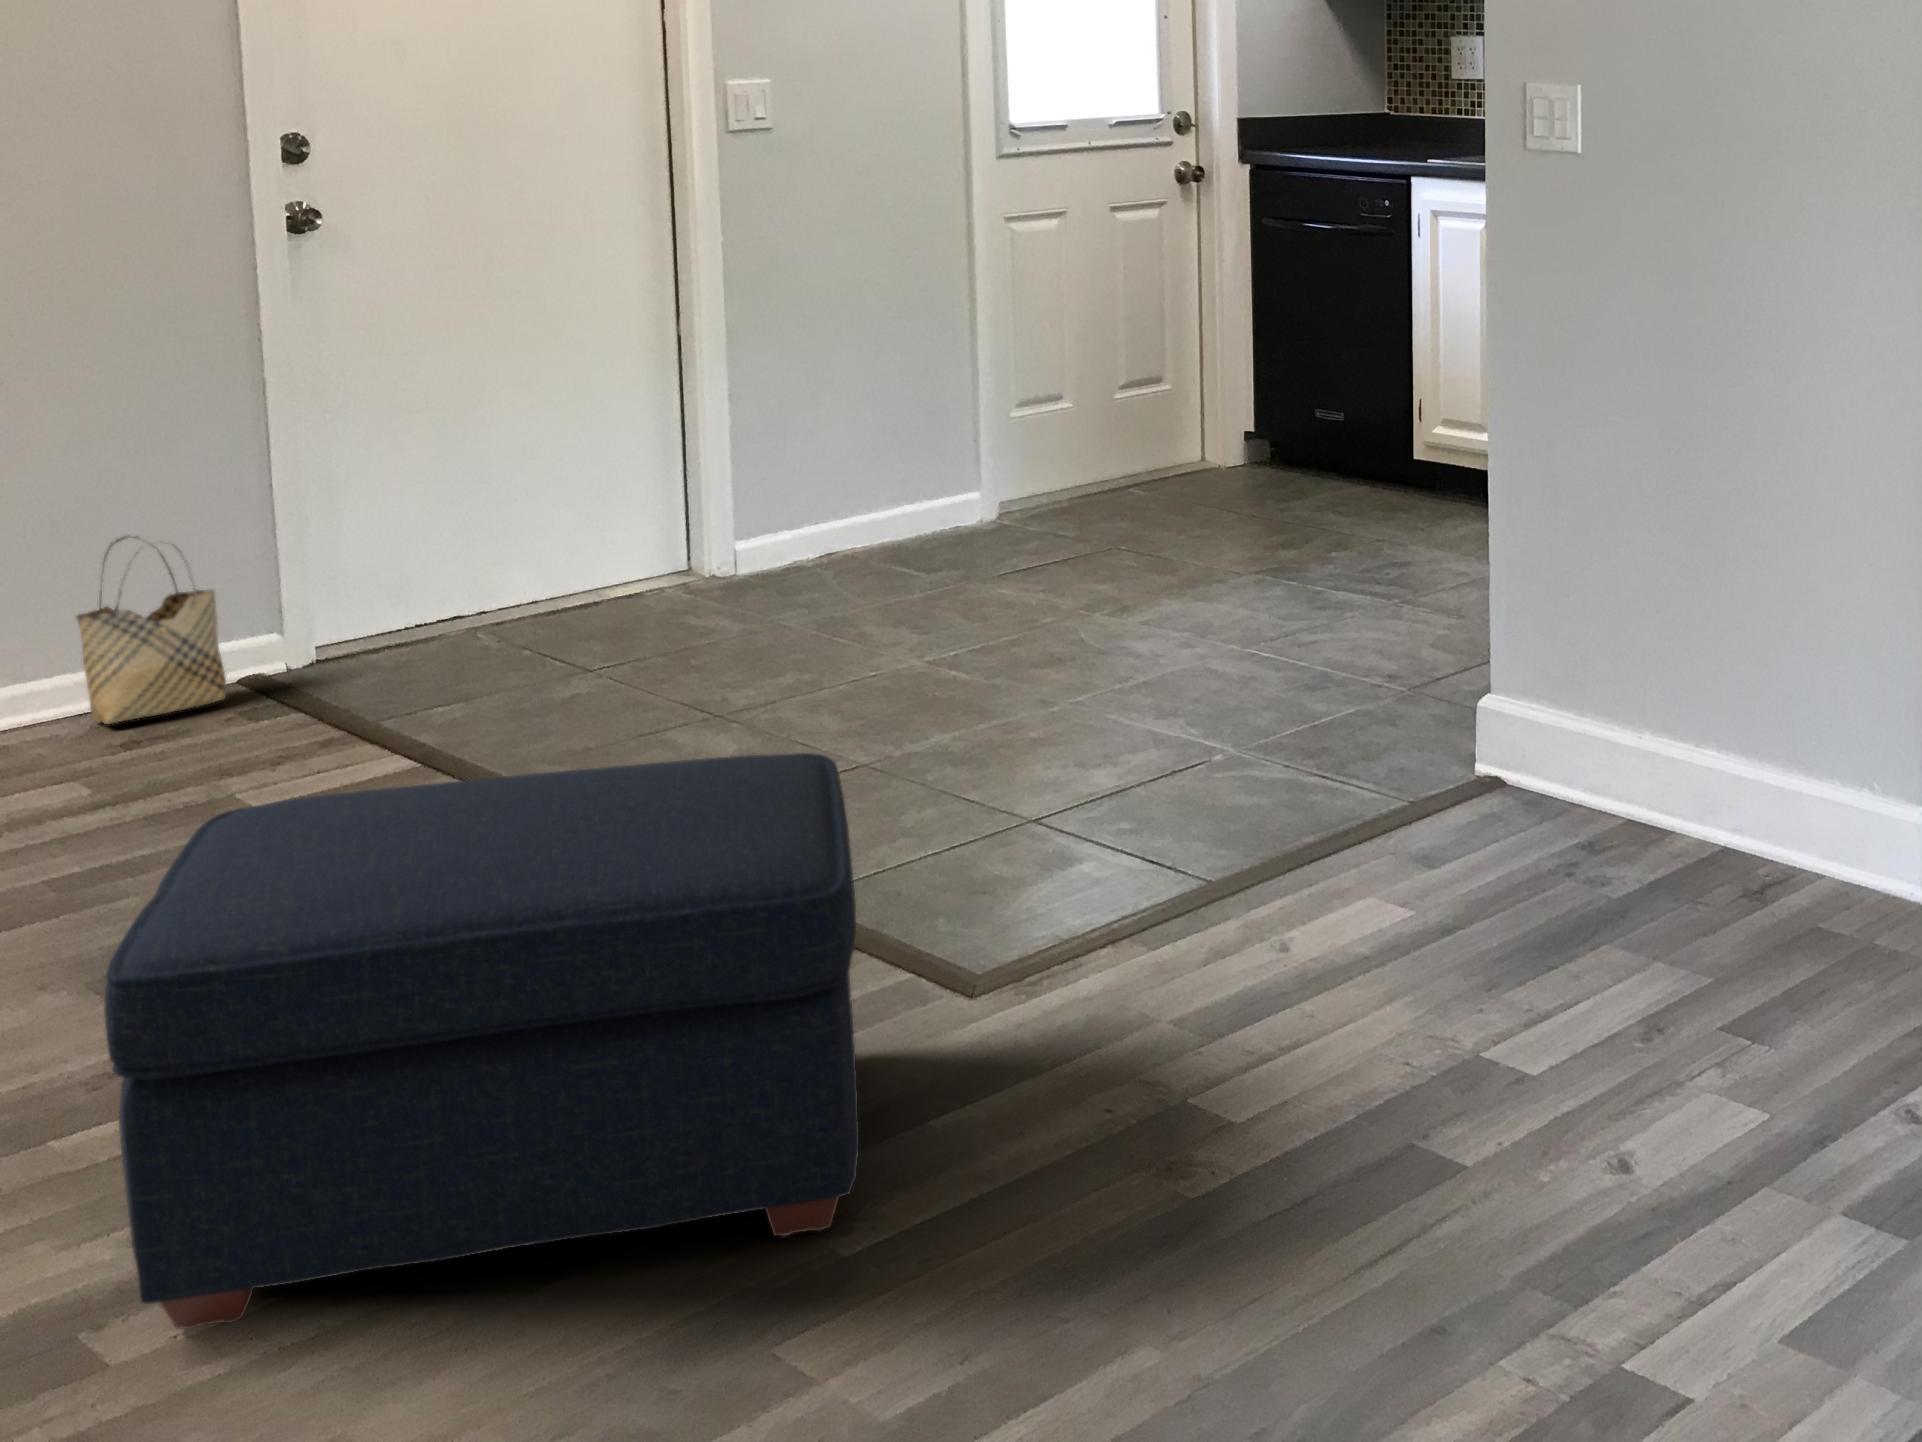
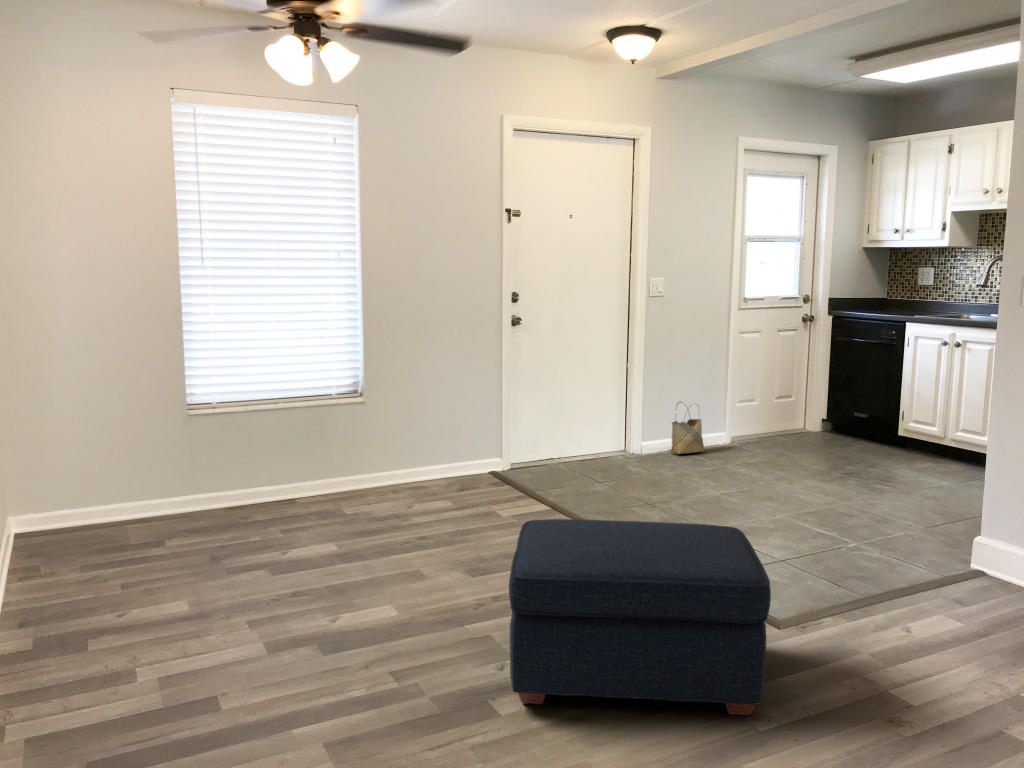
woven basket: present [76,536,226,724] -> present [671,402,704,454]

